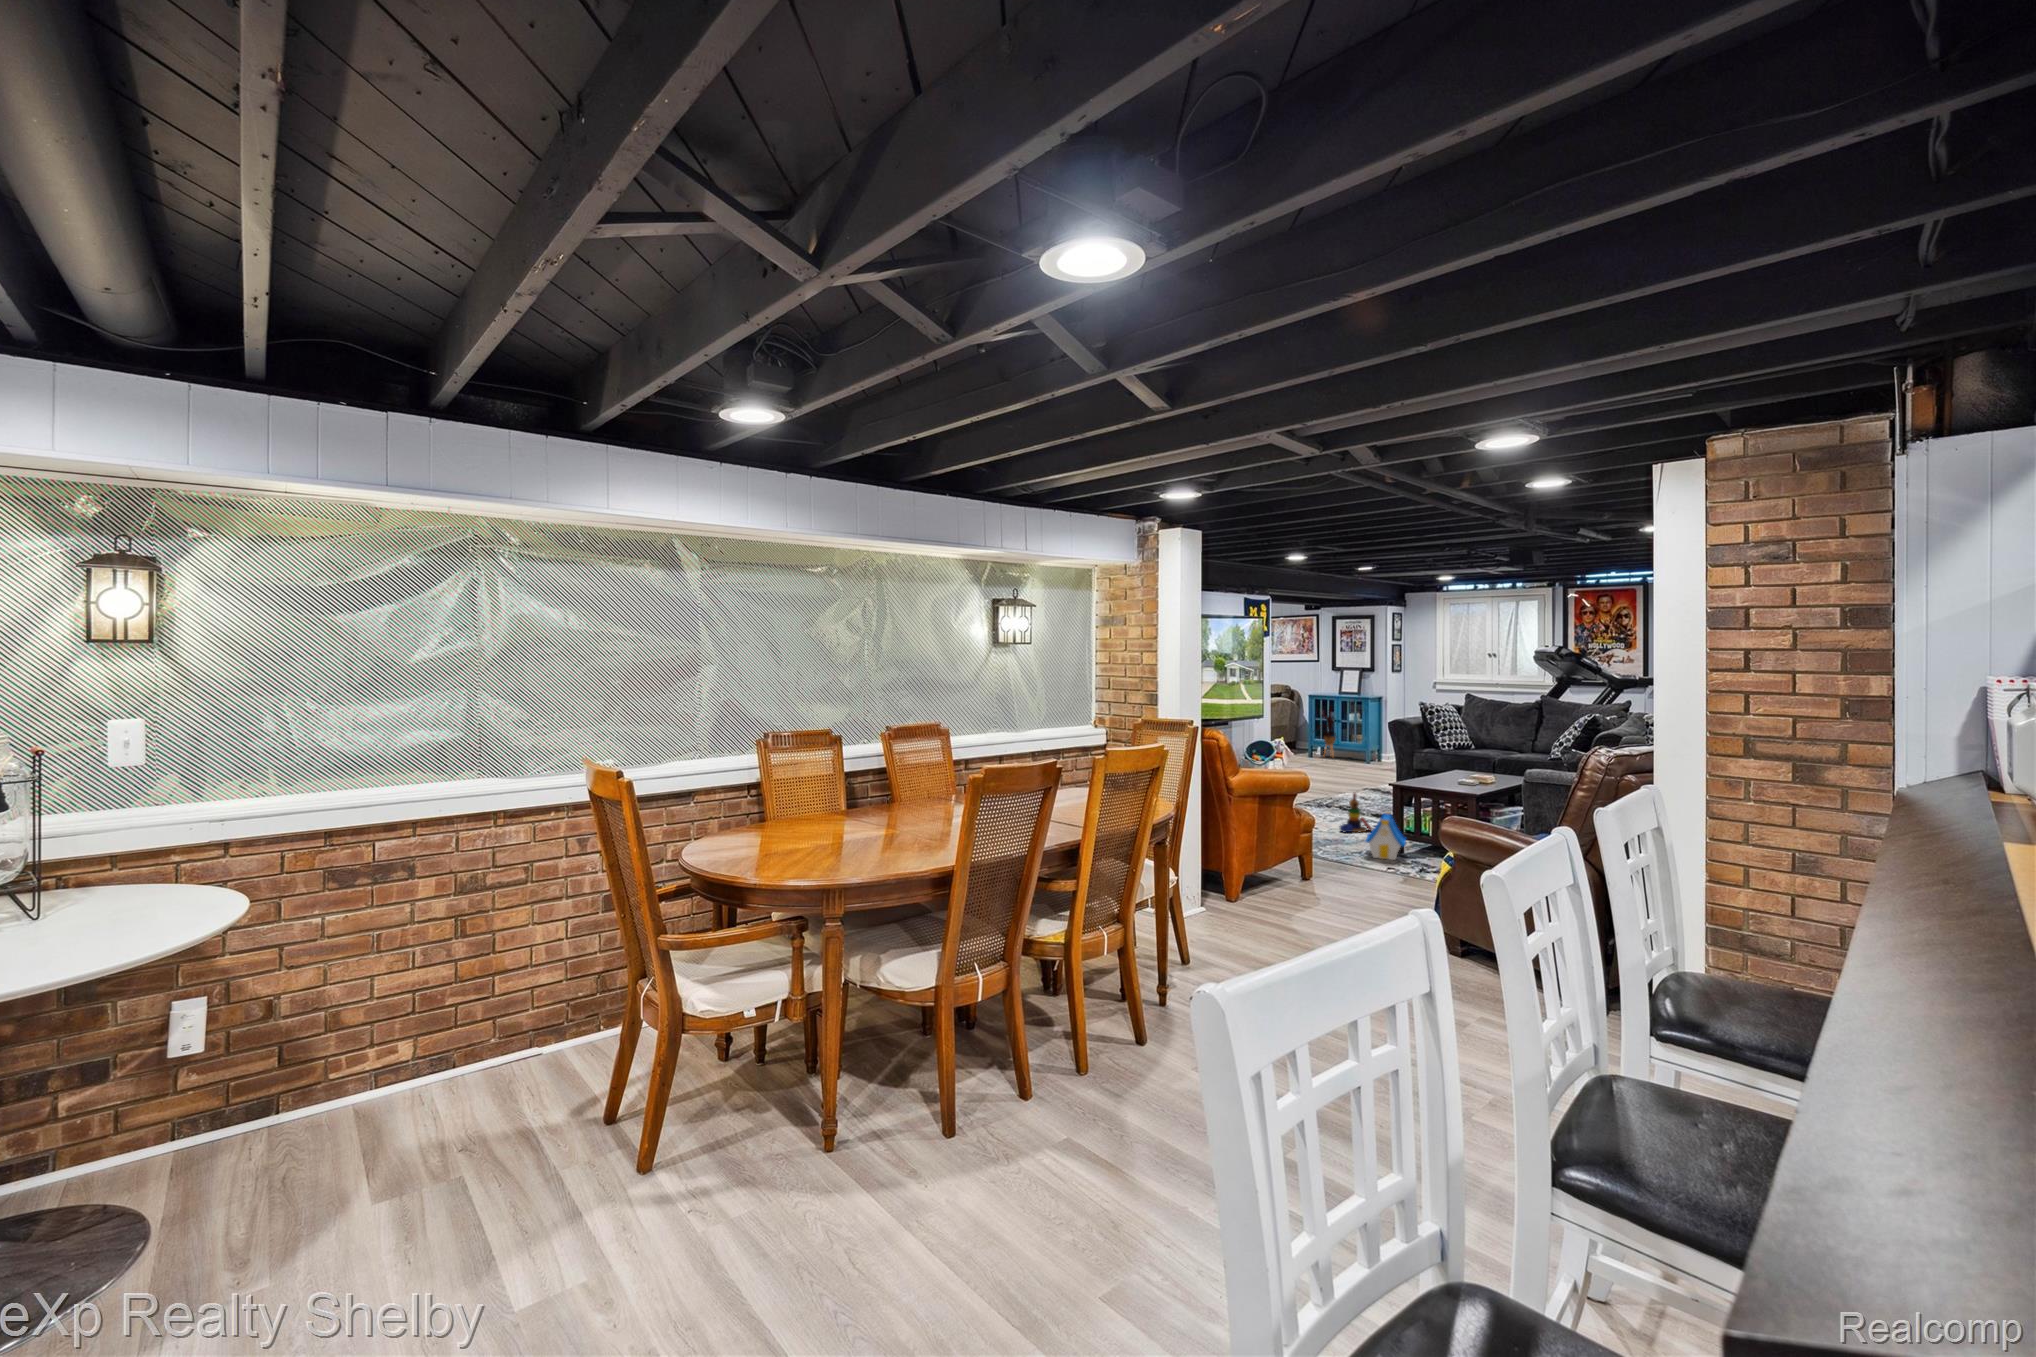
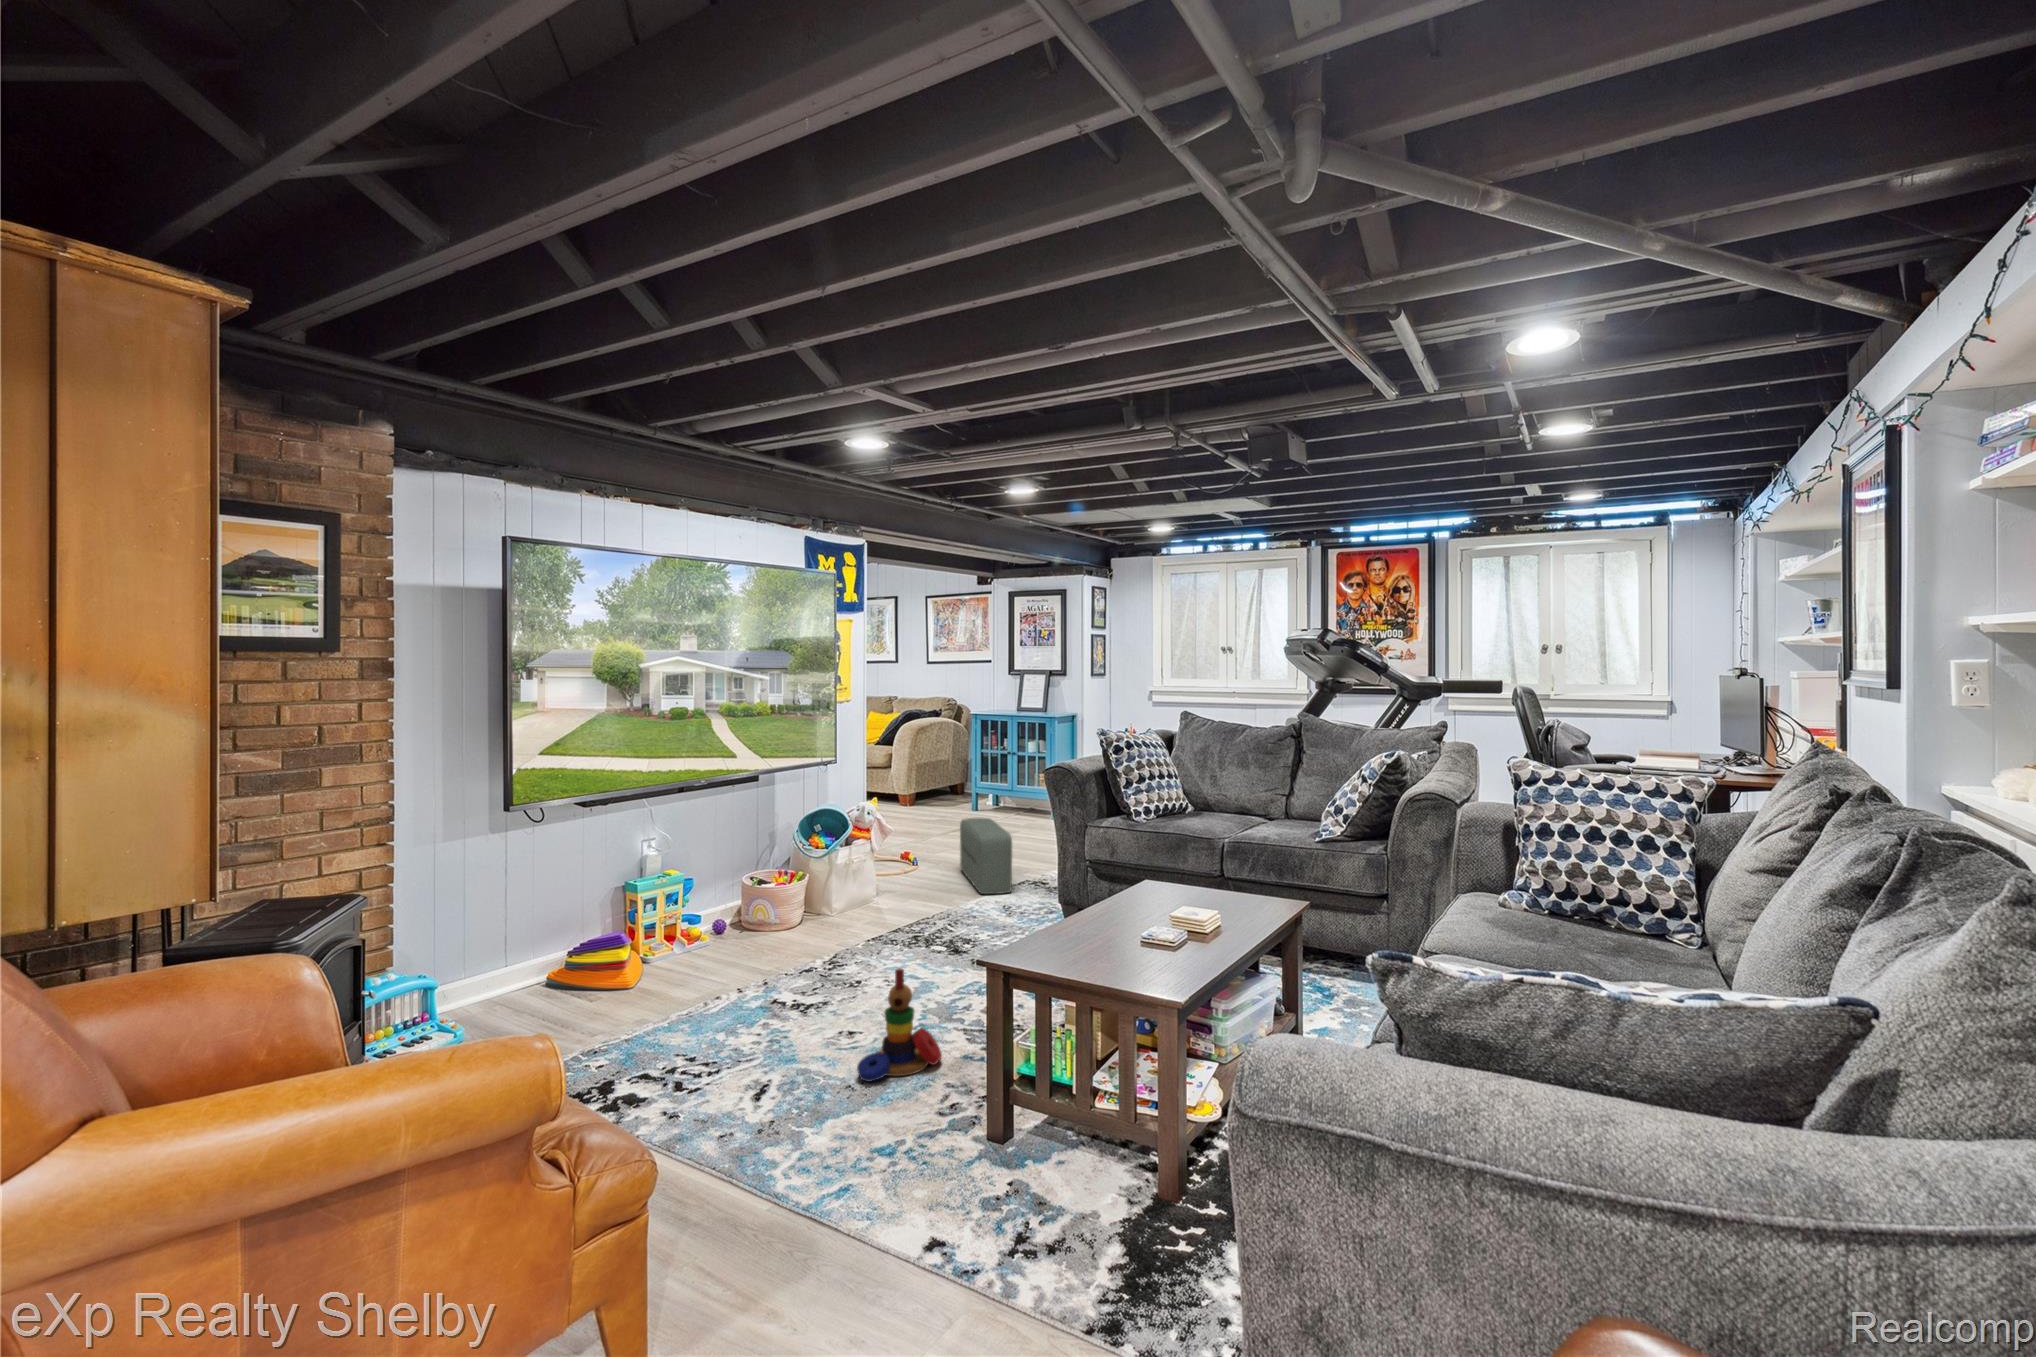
house plant: present [1318,707,1336,756] -> none [969,729,1013,814]
pouf: none [1329,752,1366,789] -> present [960,818,1012,894]
toy house: present [1365,812,1406,860] -> none [828,1070,972,1261]

